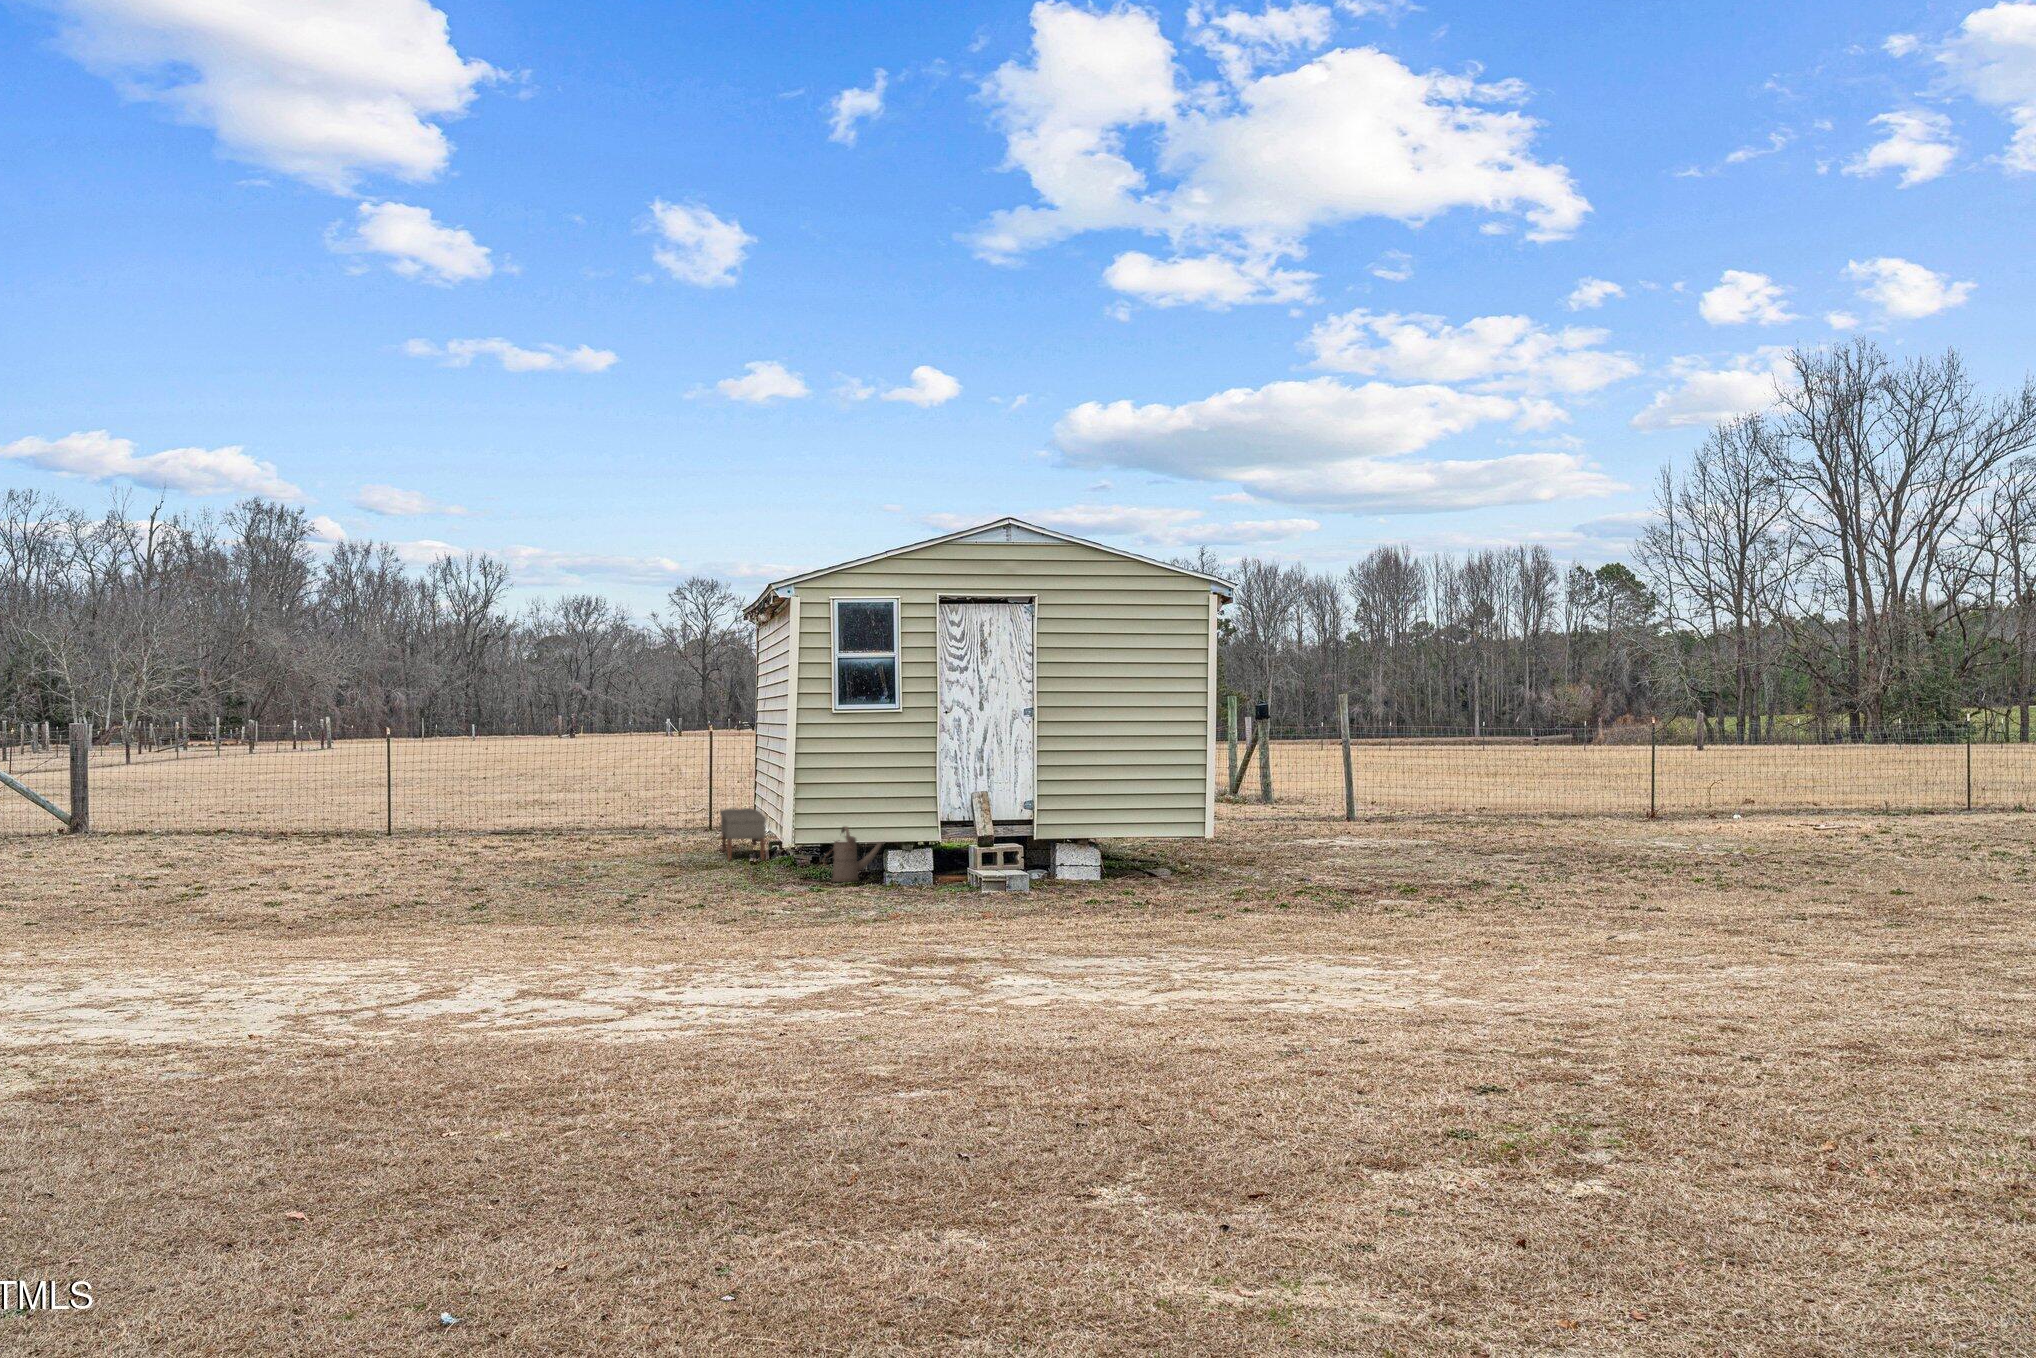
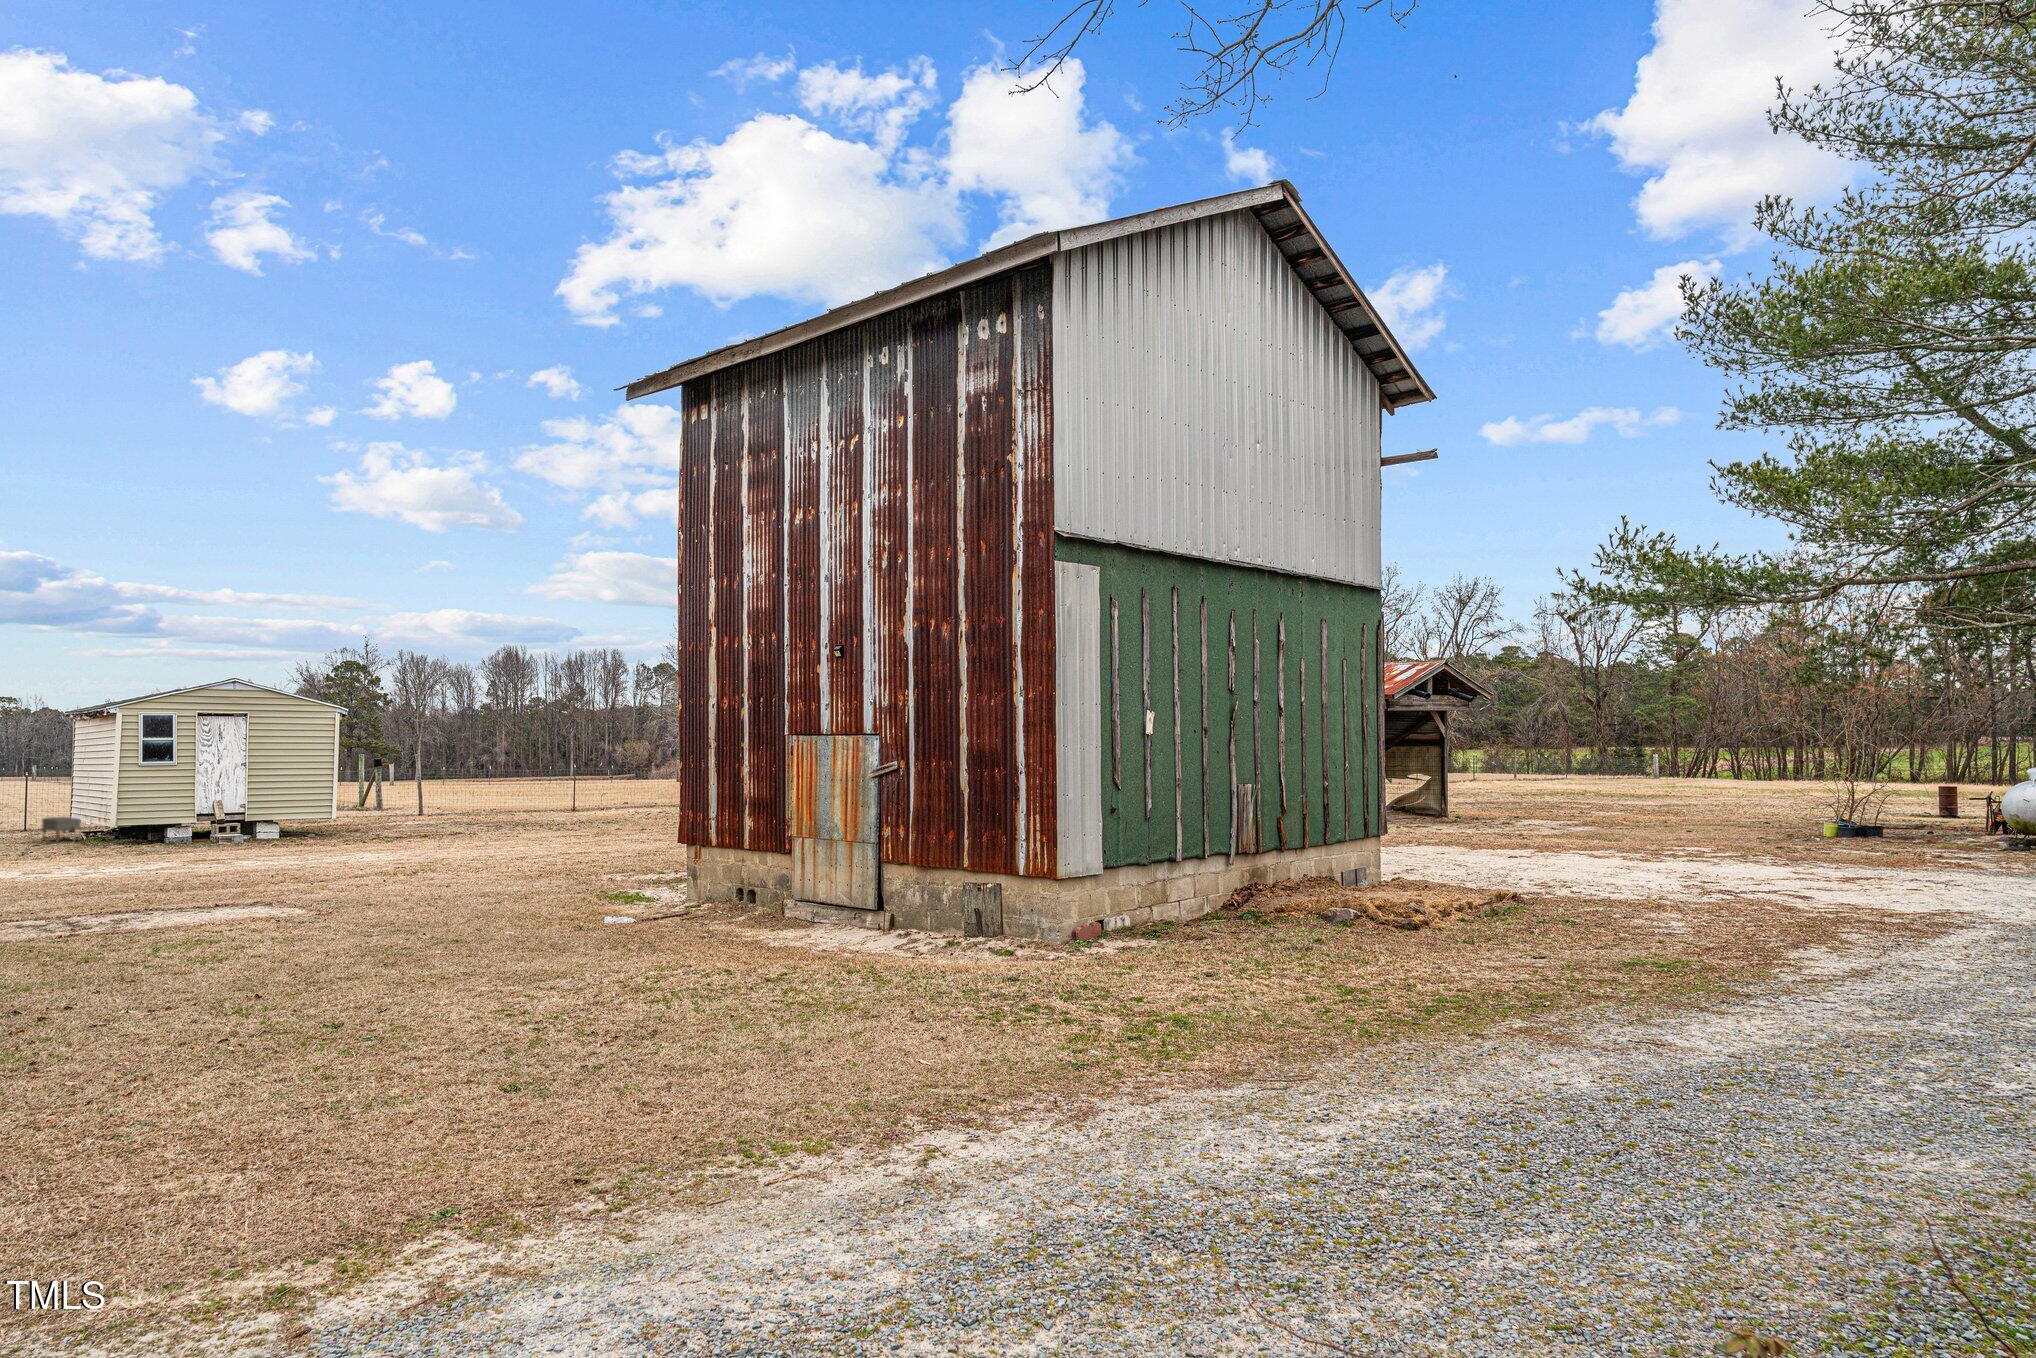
watering can: present [832,826,882,882] -> none [132,818,167,843]

